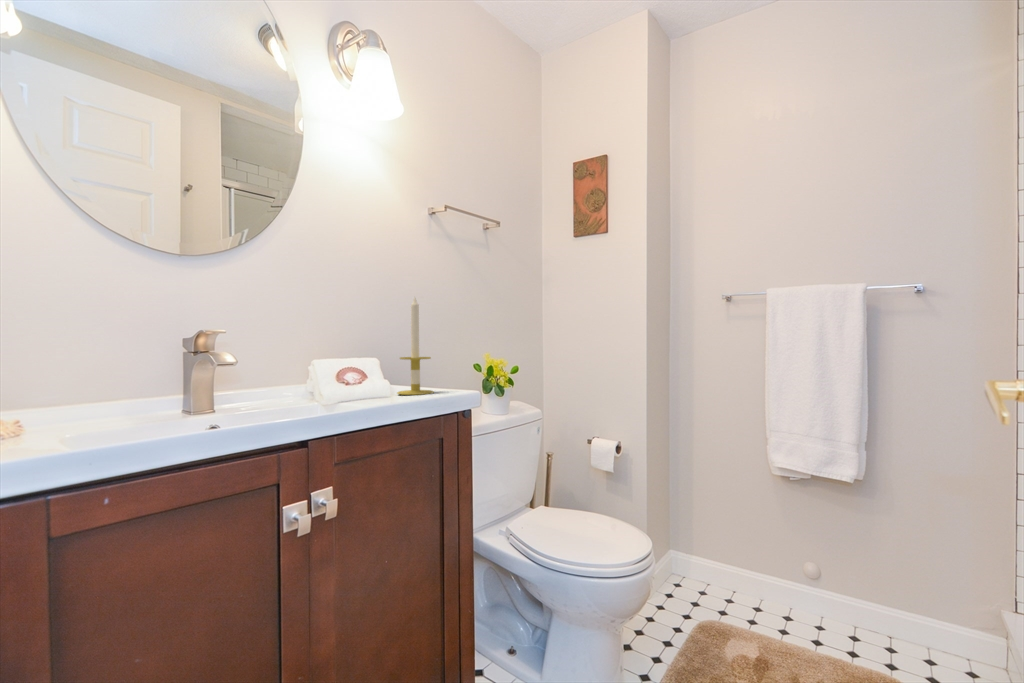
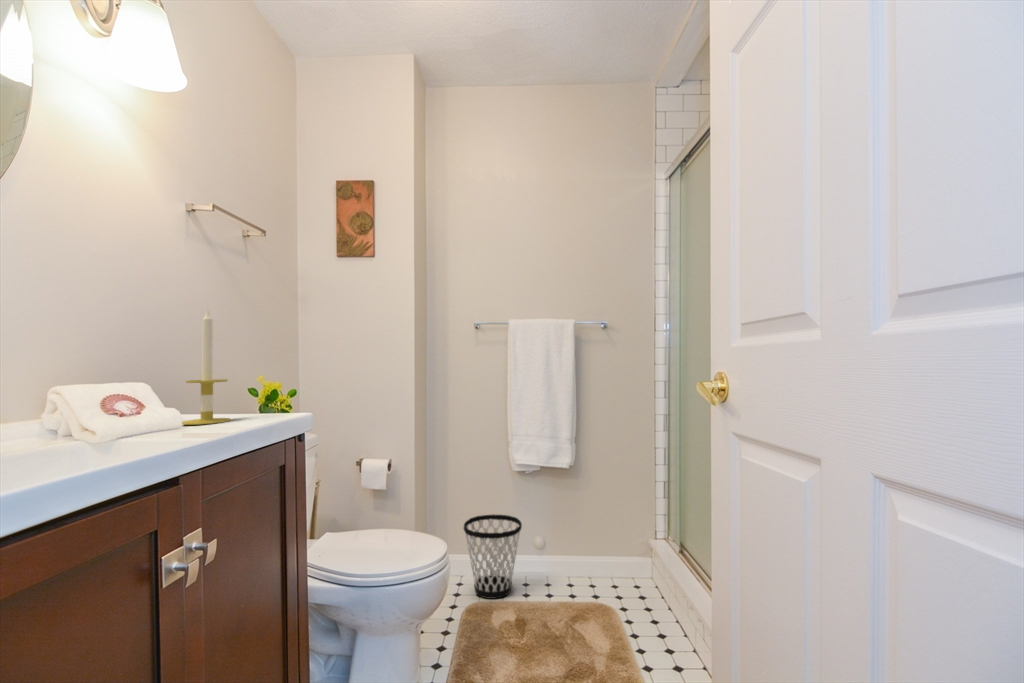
wastebasket: none [703,522,780,625] -> present [464,514,522,598]

